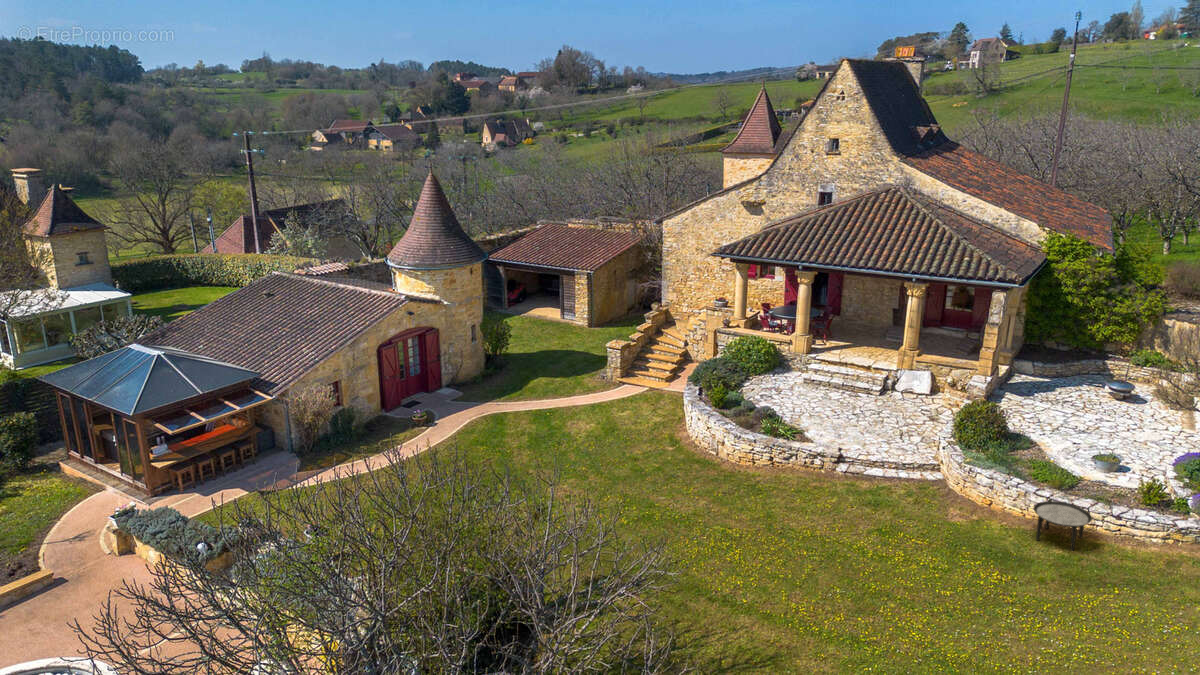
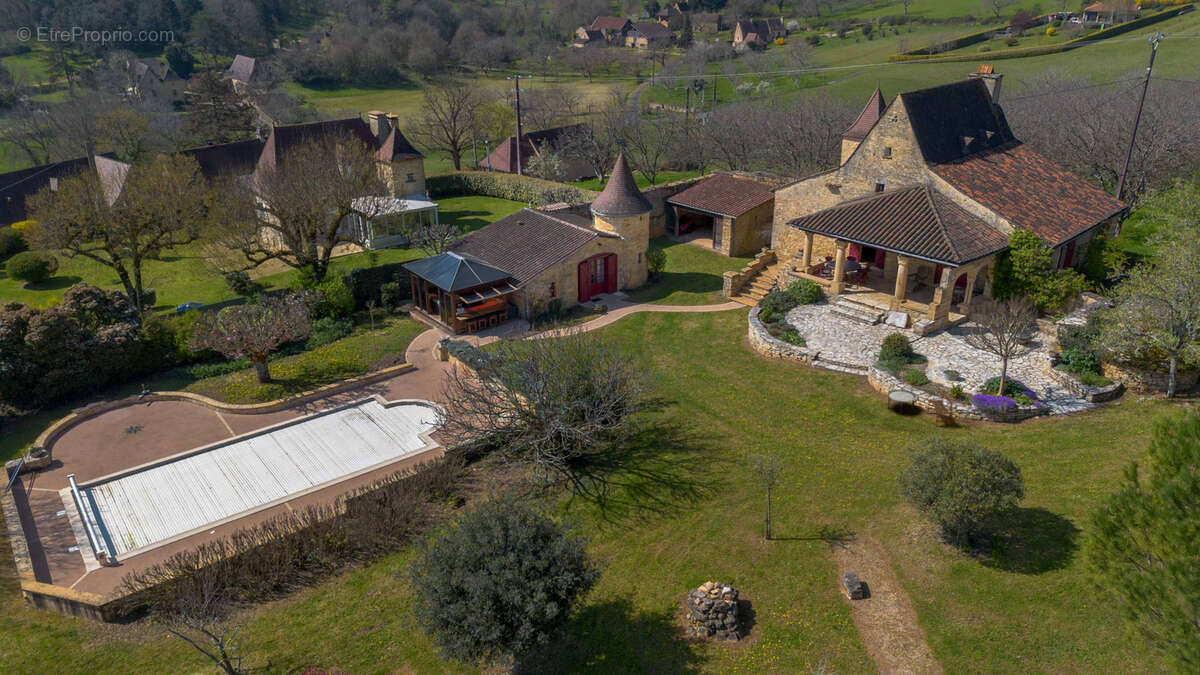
bench: none [1109,494,1185,566] -> present [927,391,953,426]

